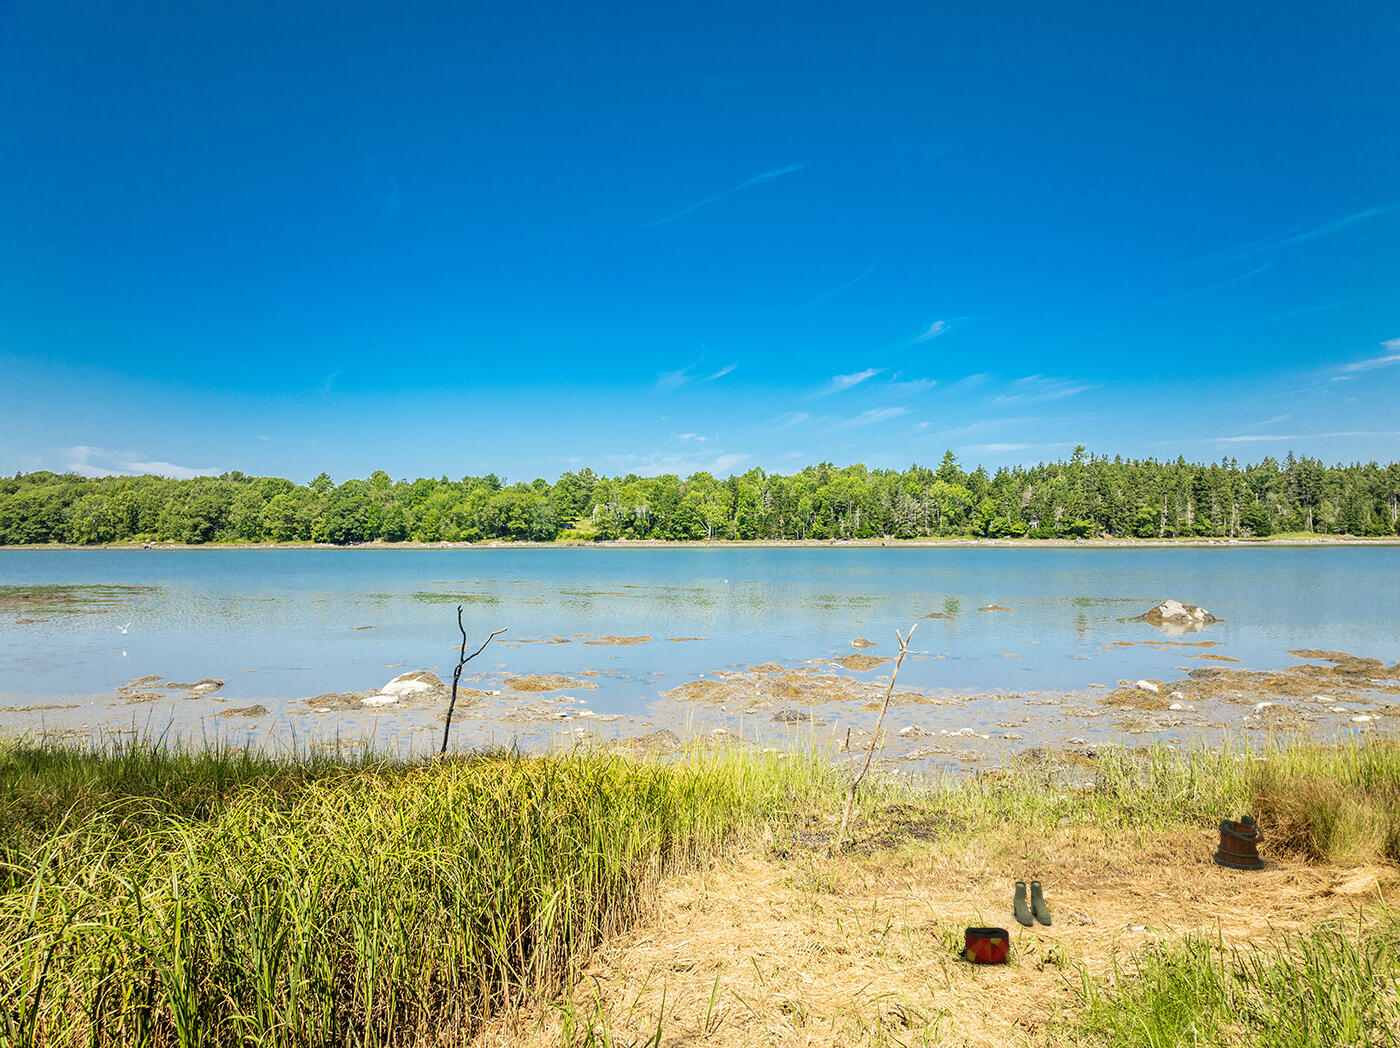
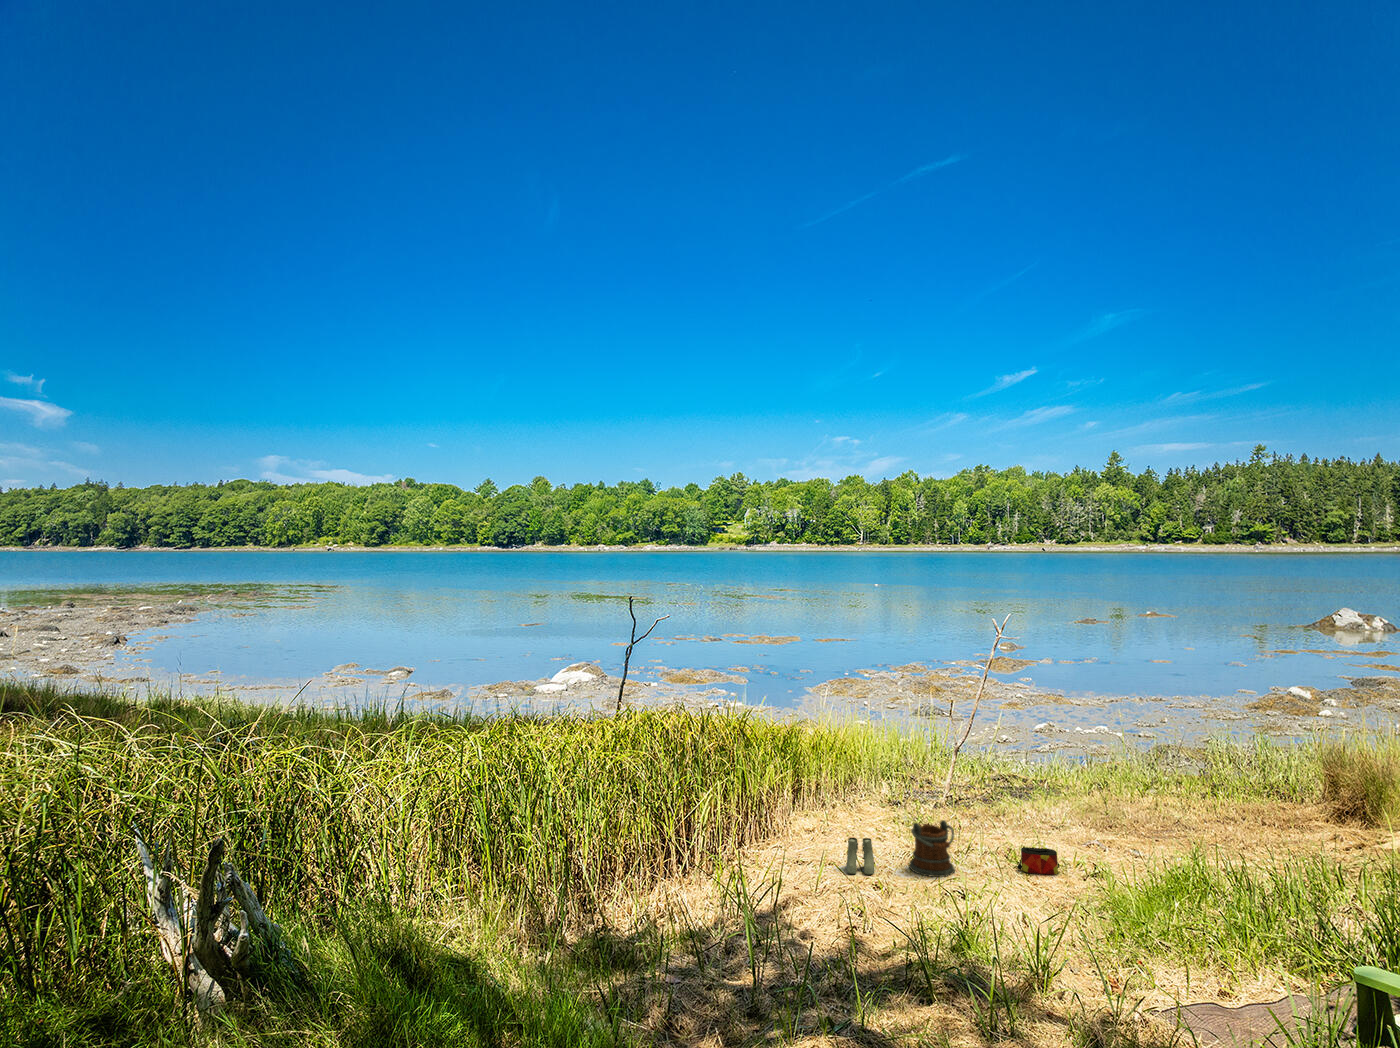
bucket: present [1213,815,1265,870] -> present [909,820,955,877]
boots: present [1013,881,1051,925] -> present [846,838,874,875]

